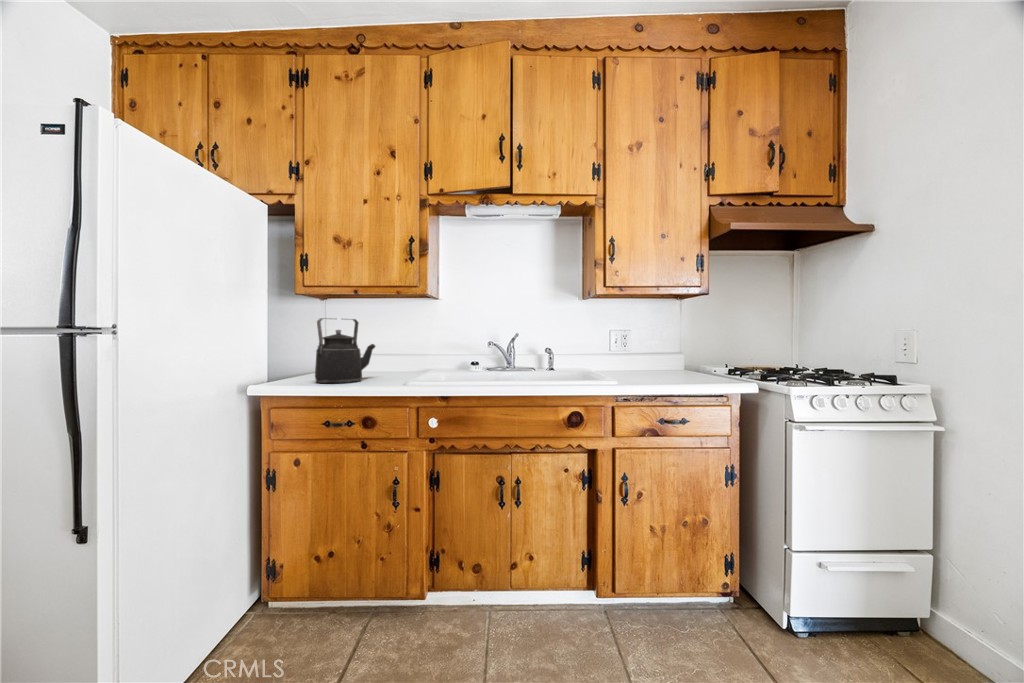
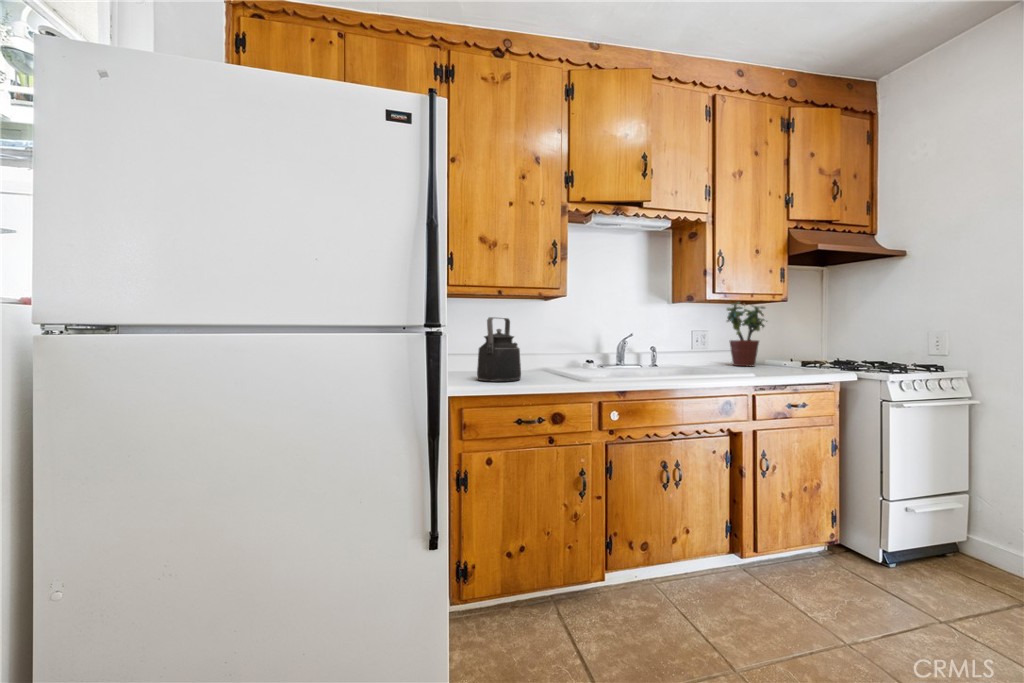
potted plant: none [638,297,686,373] -> present [727,302,767,367]

